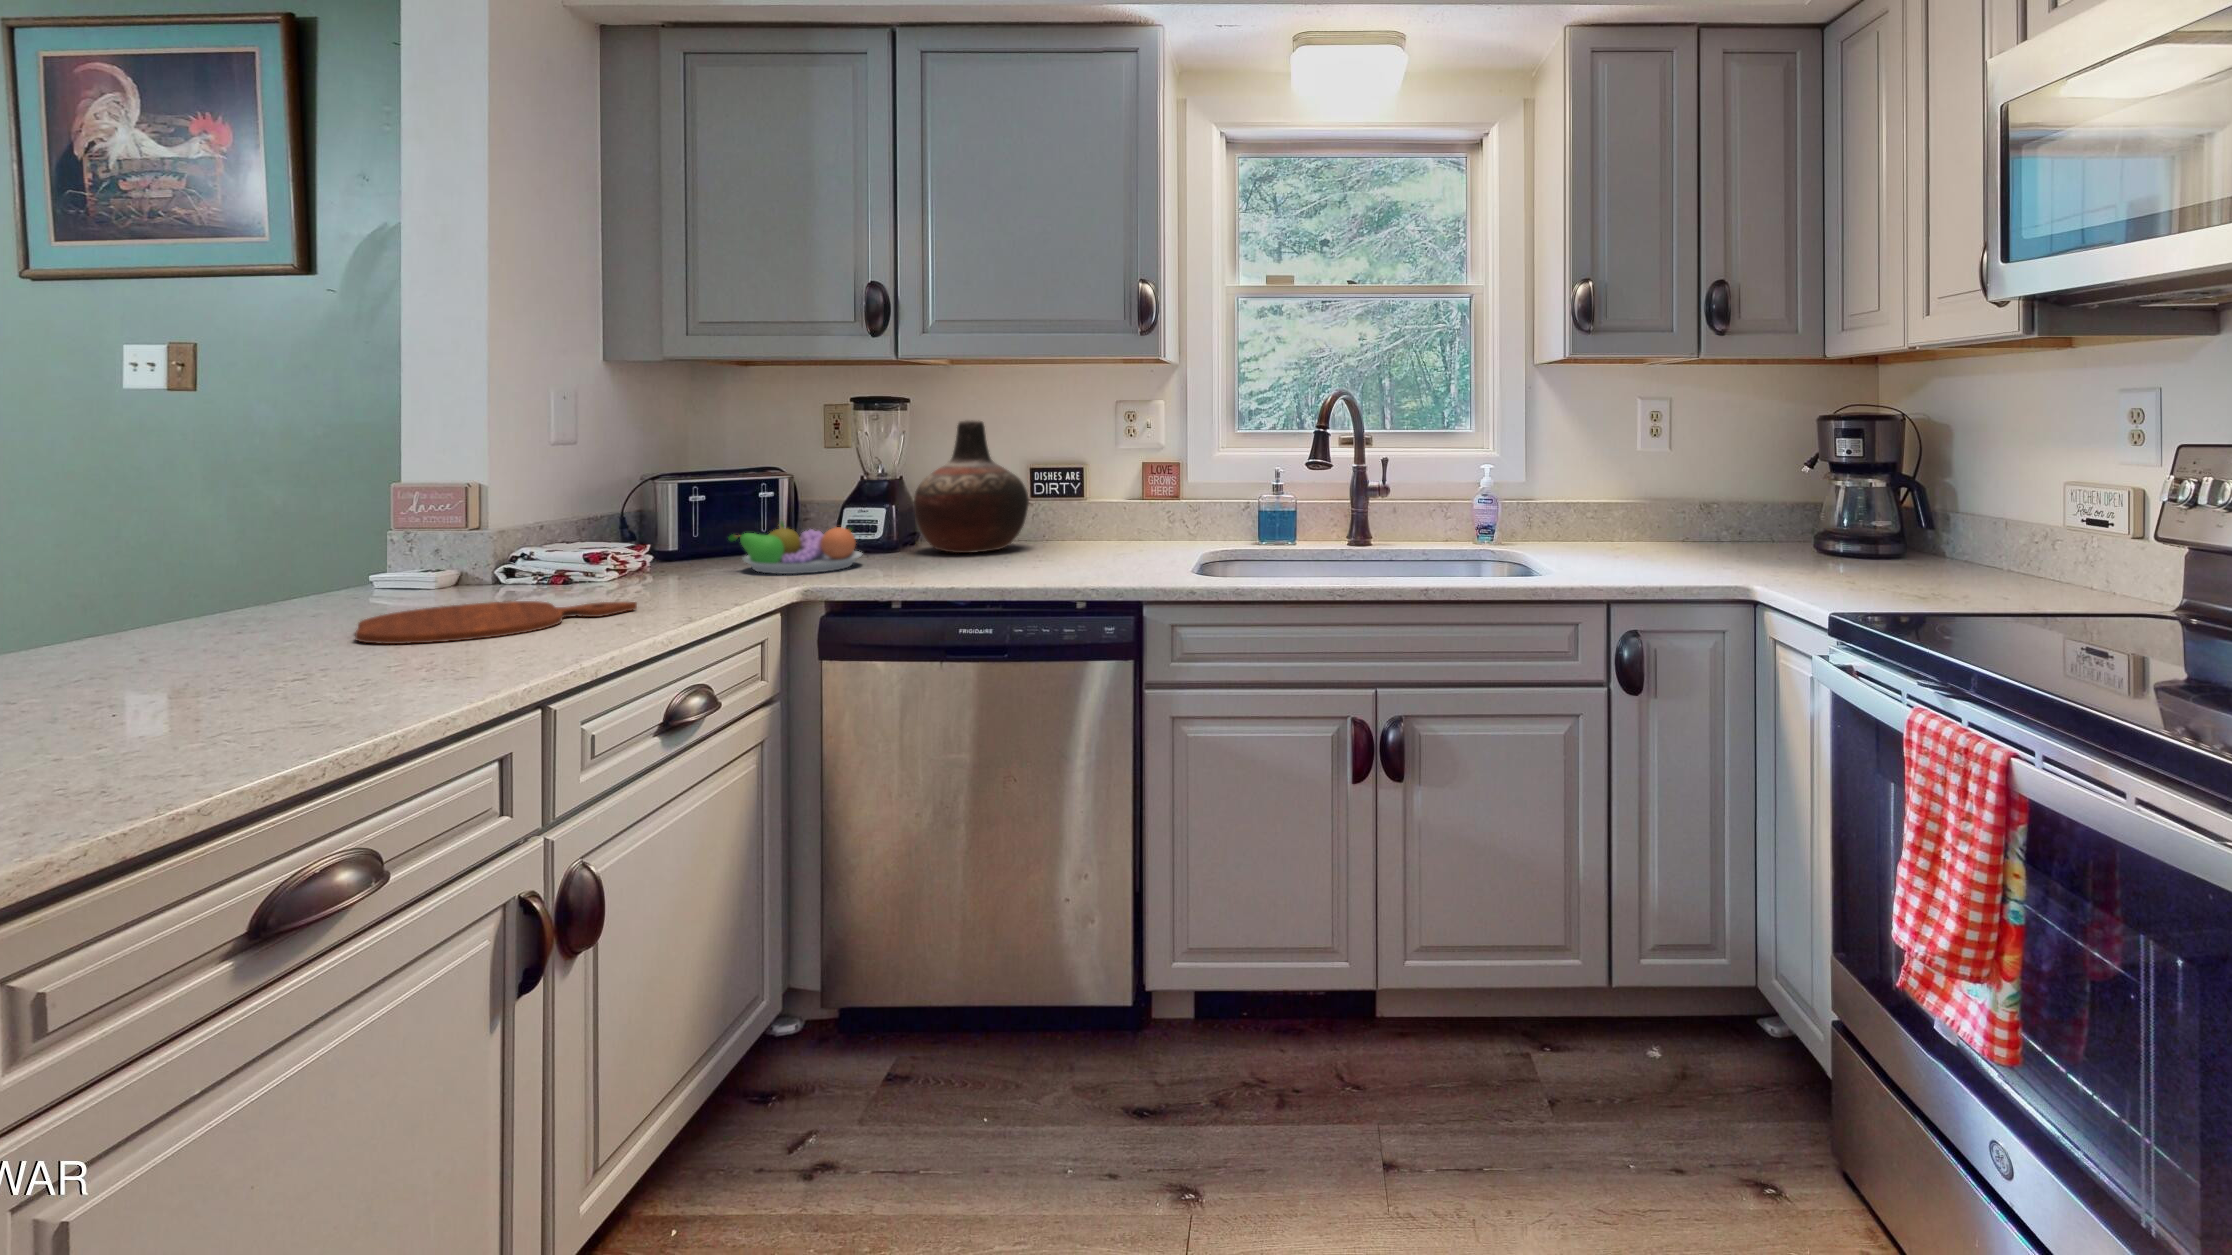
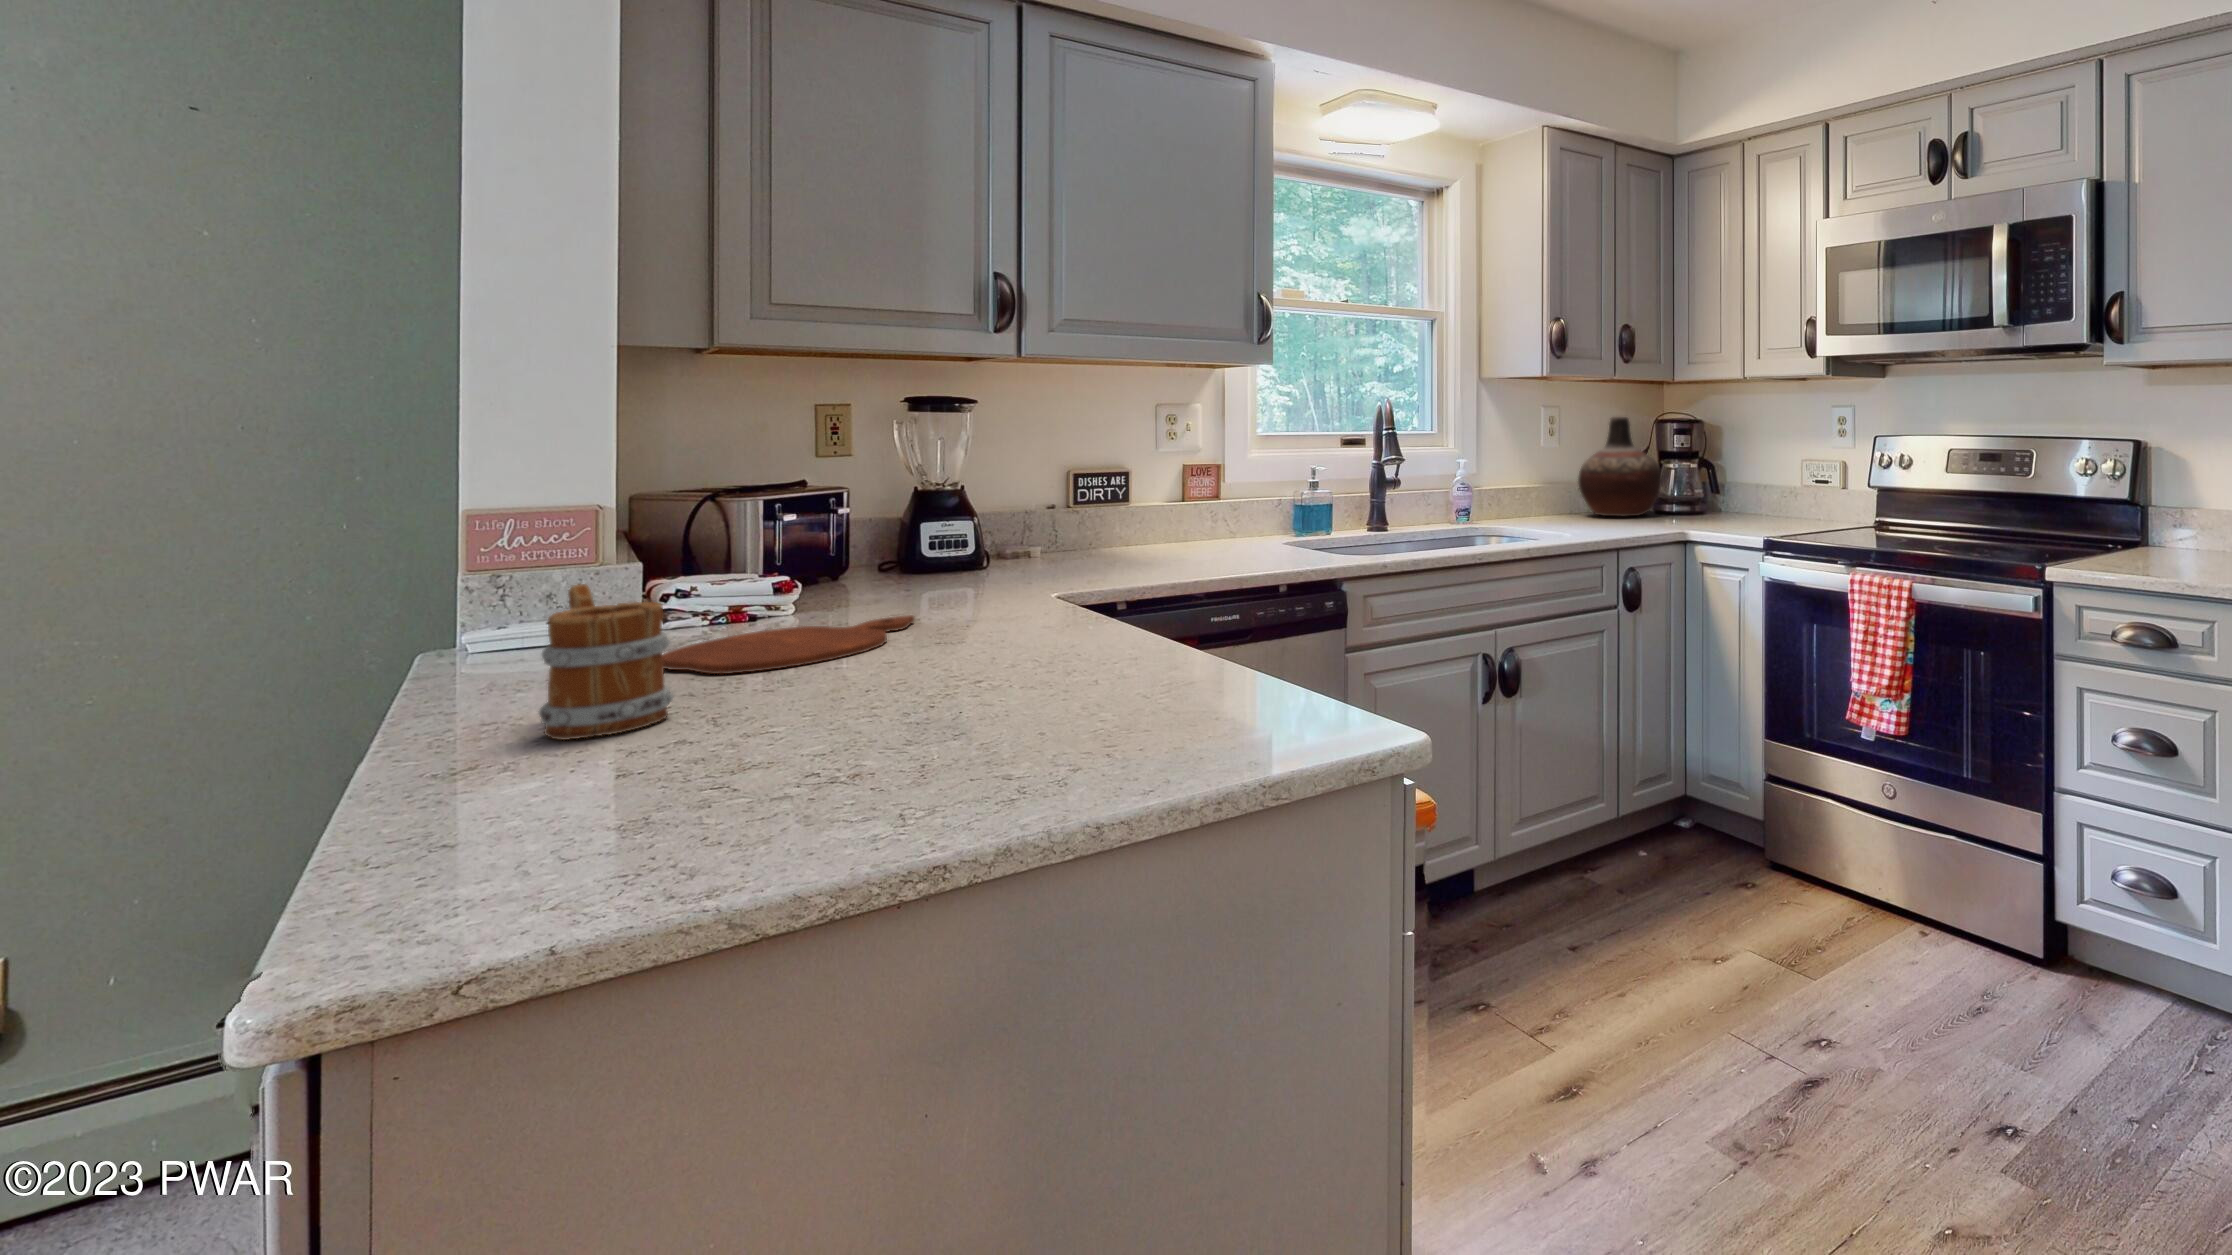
vase: present [914,420,1029,553] -> present [1578,417,1662,516]
fruit bowl: present [729,522,862,574] -> none [853,540,989,590]
mug: none [61,547,198,691] -> present [539,584,673,740]

